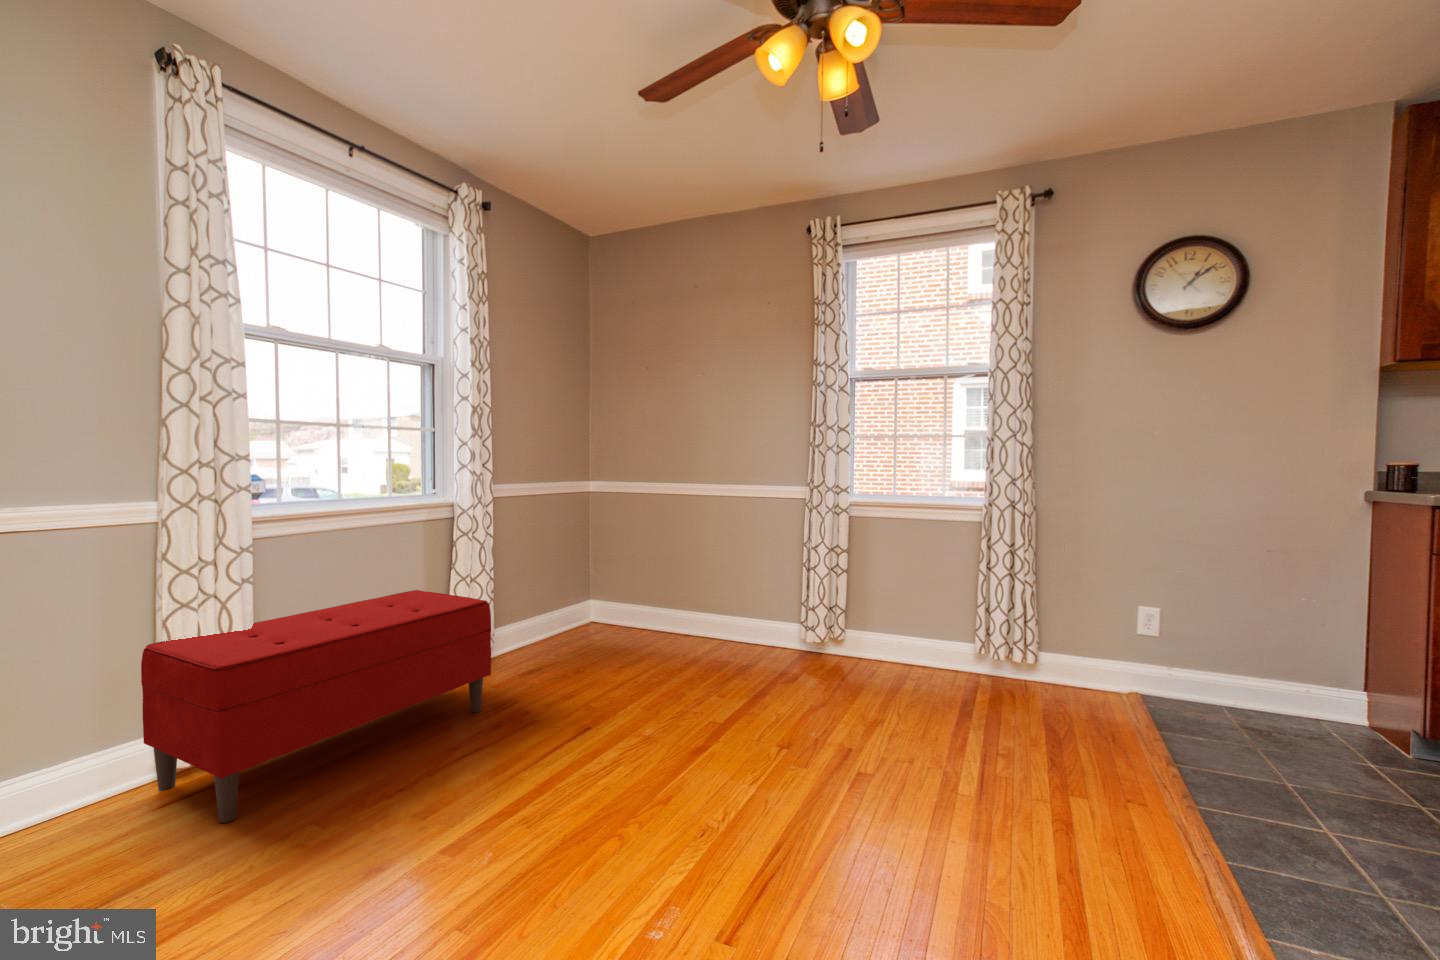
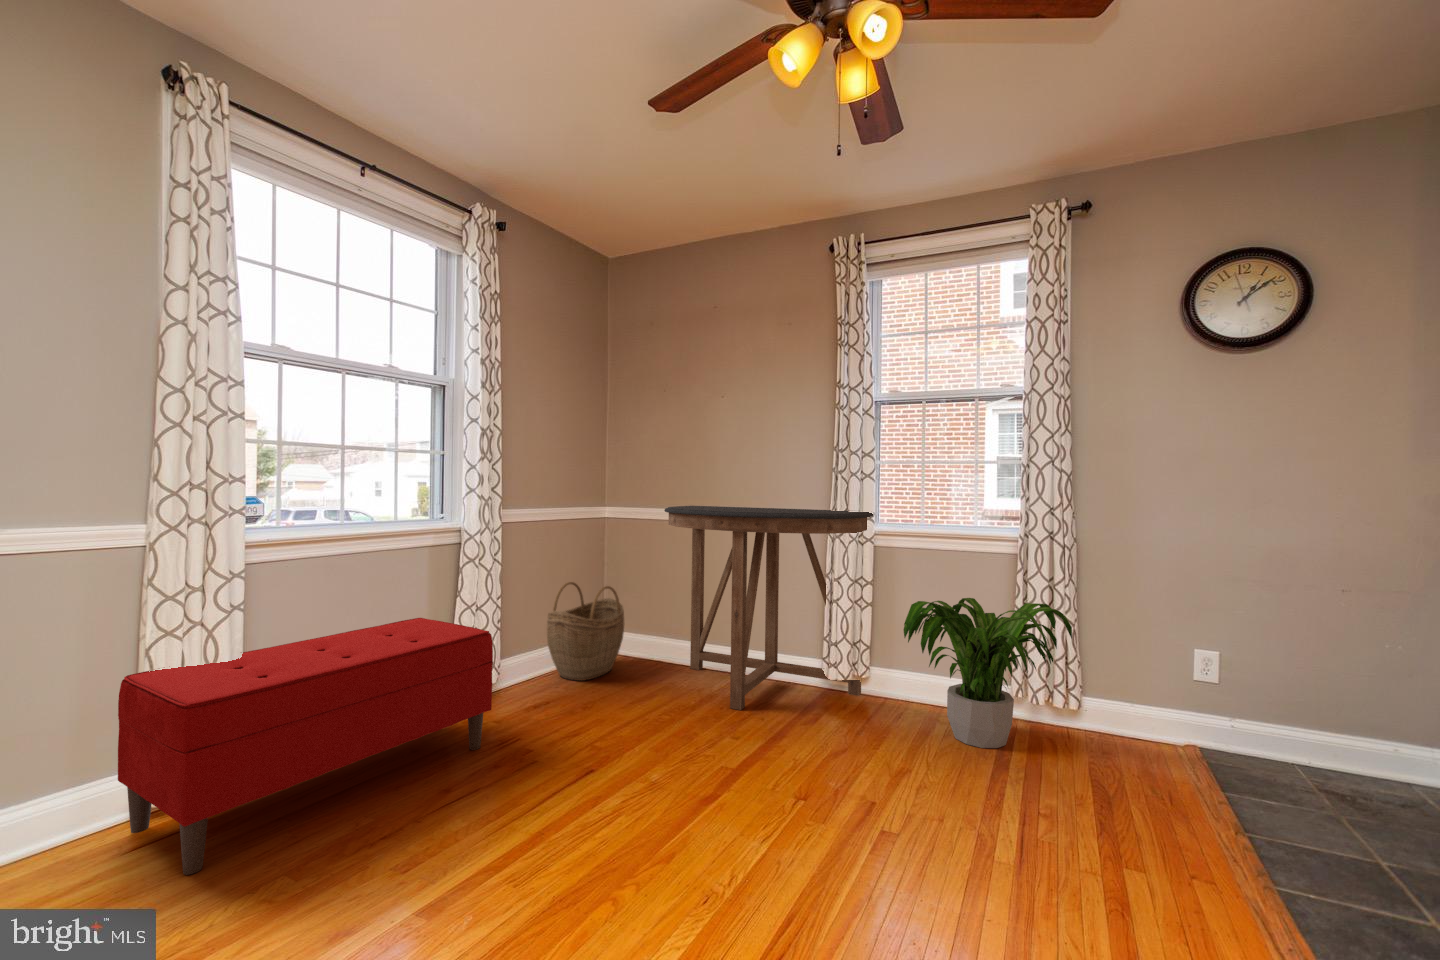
console table: none [649,480,851,672] -> present [664,506,873,710]
woven basket: none [536,556,610,650] -> present [547,582,624,681]
potted plant: none [877,563,1030,699] -> present [904,598,1072,748]

